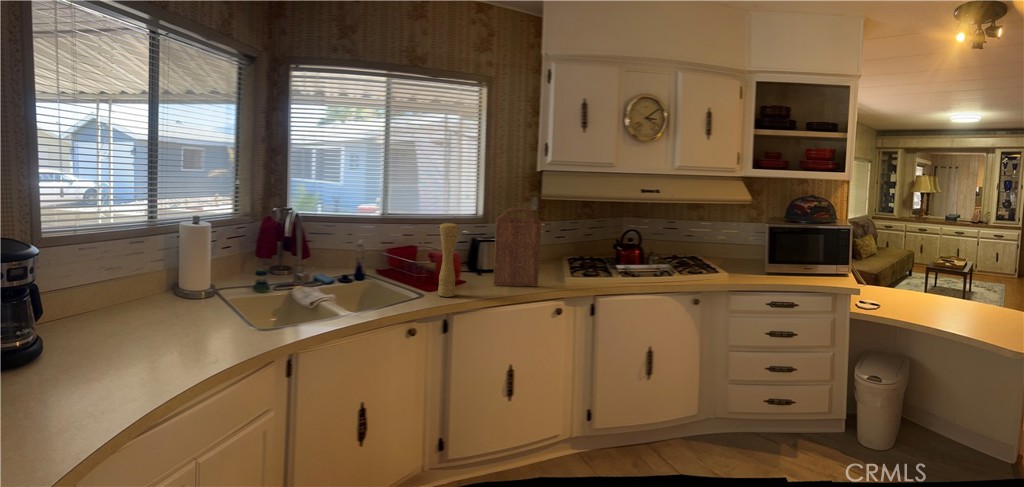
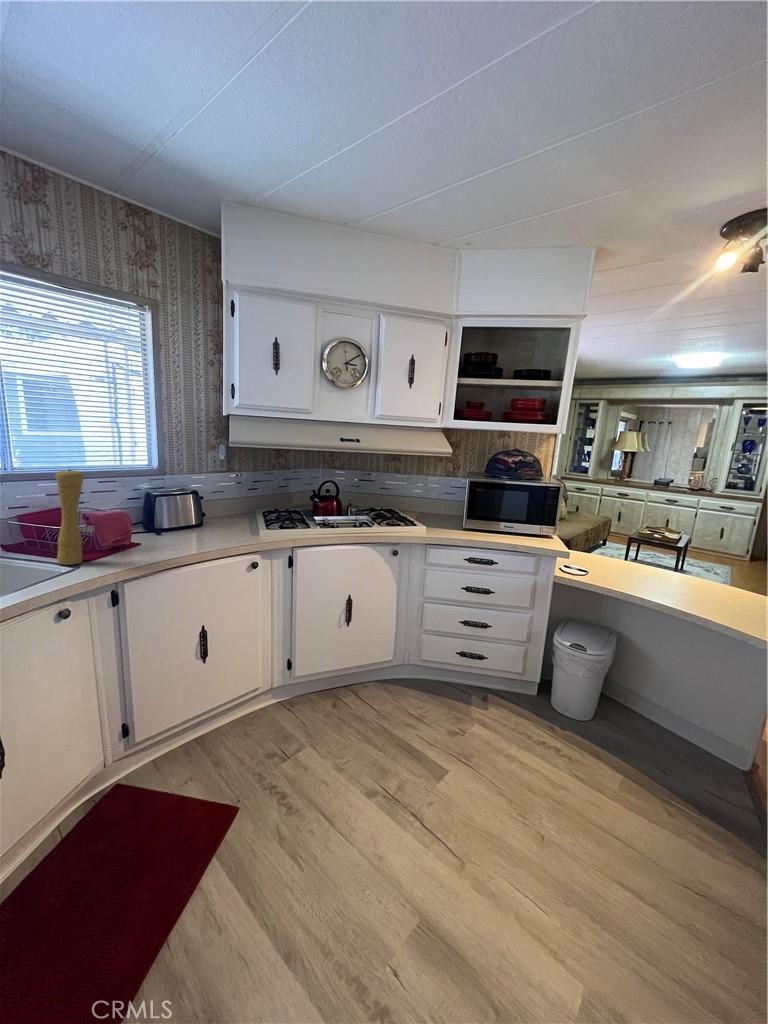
cutting board: present [493,208,541,286] -> none [148,453,208,547]

